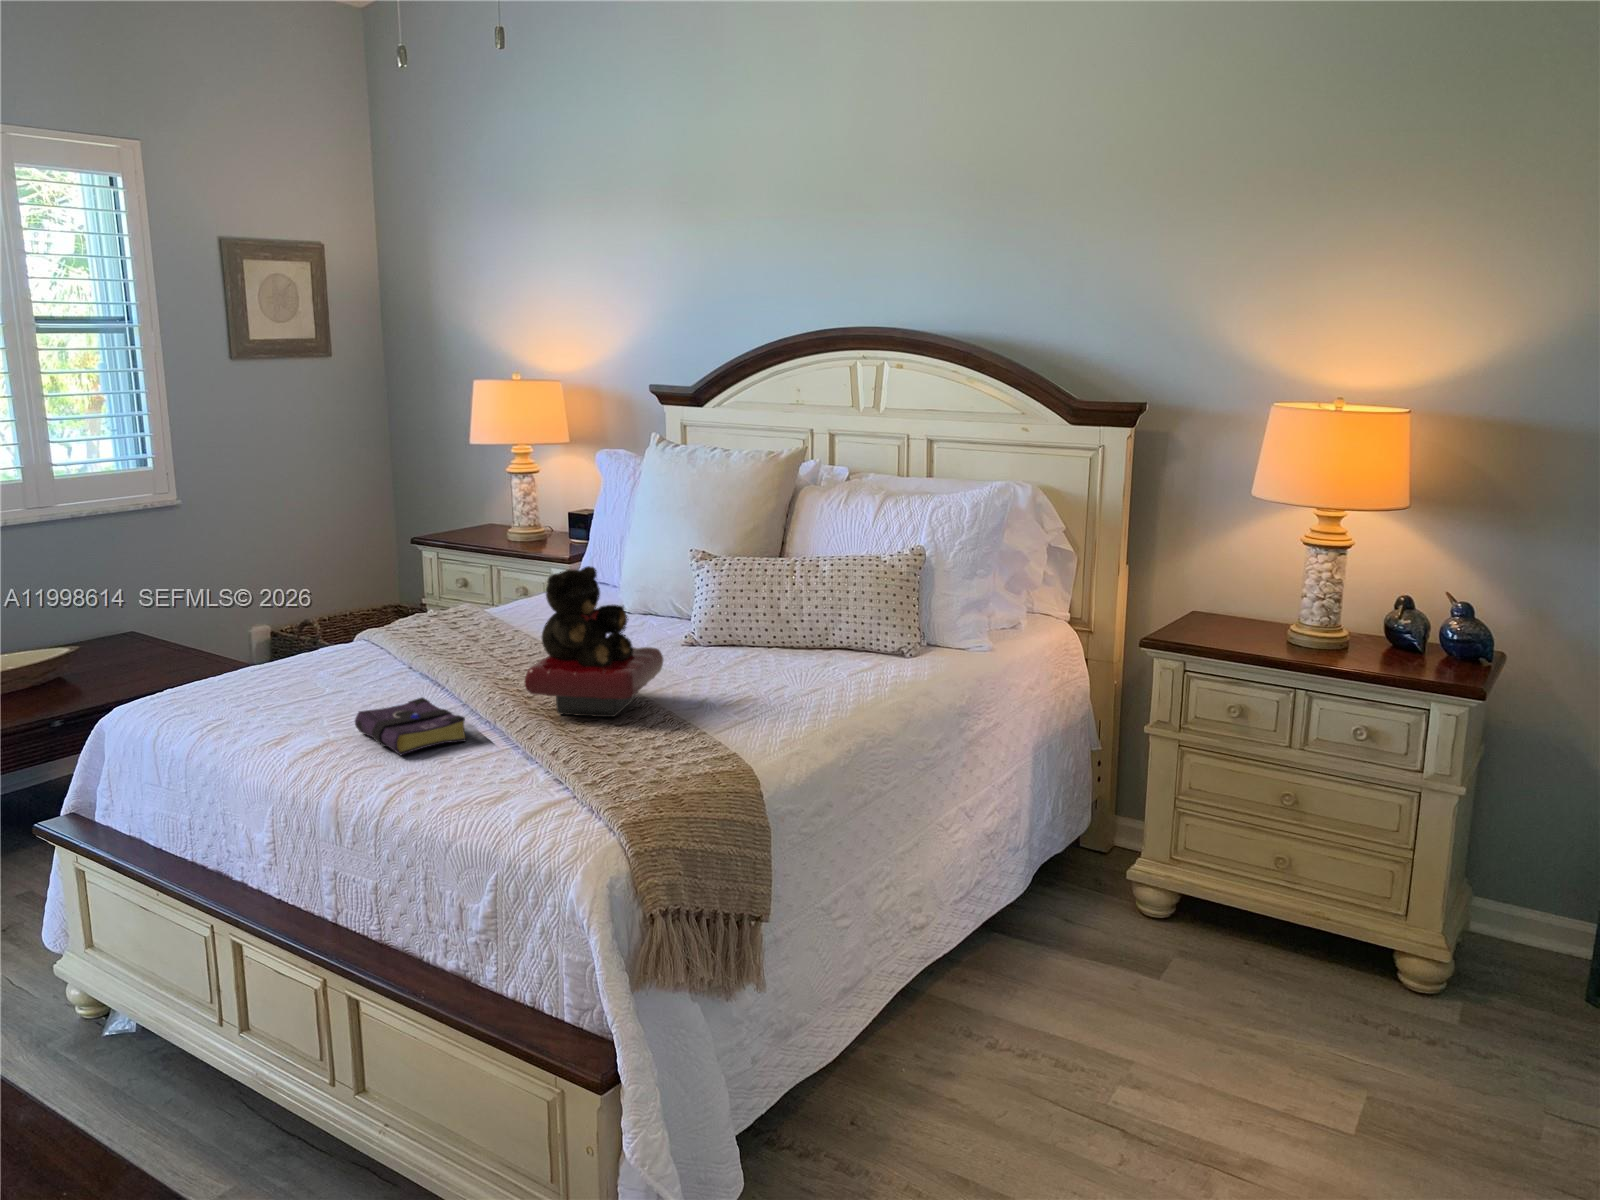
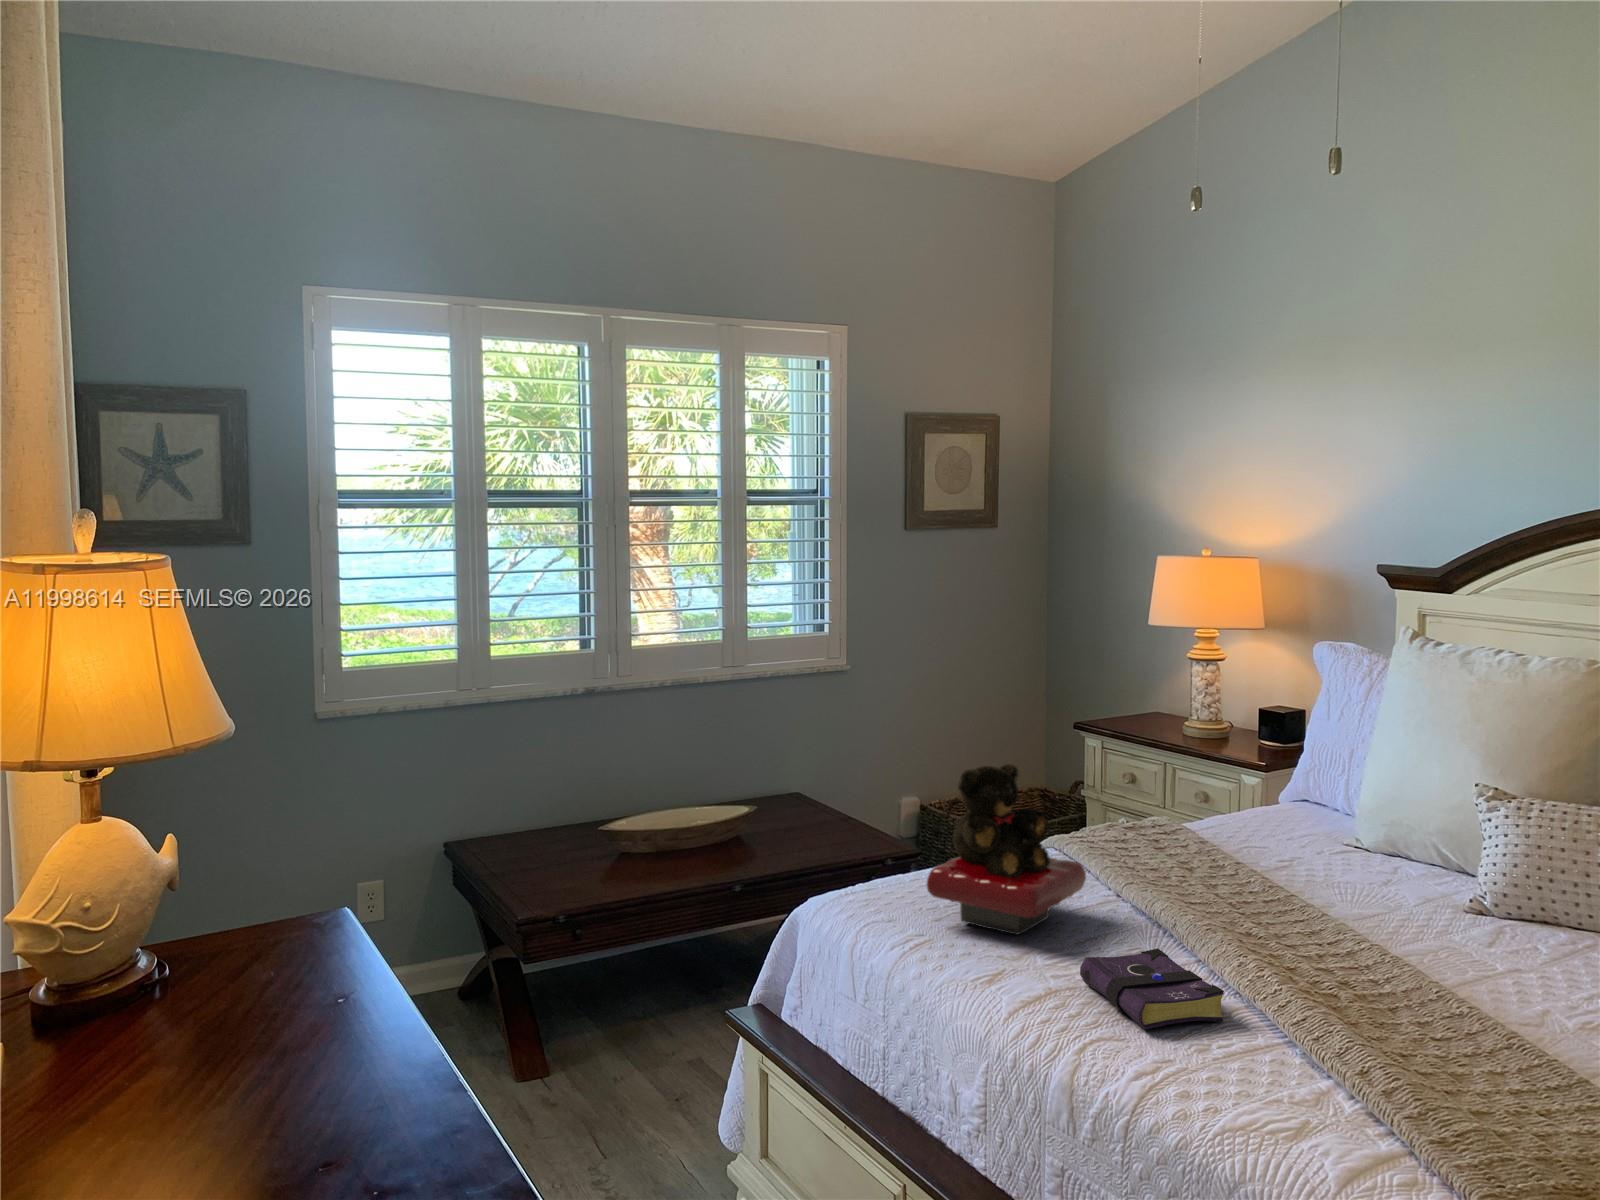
teddy bear: present [525,566,663,717] -> present [927,764,1086,935]

